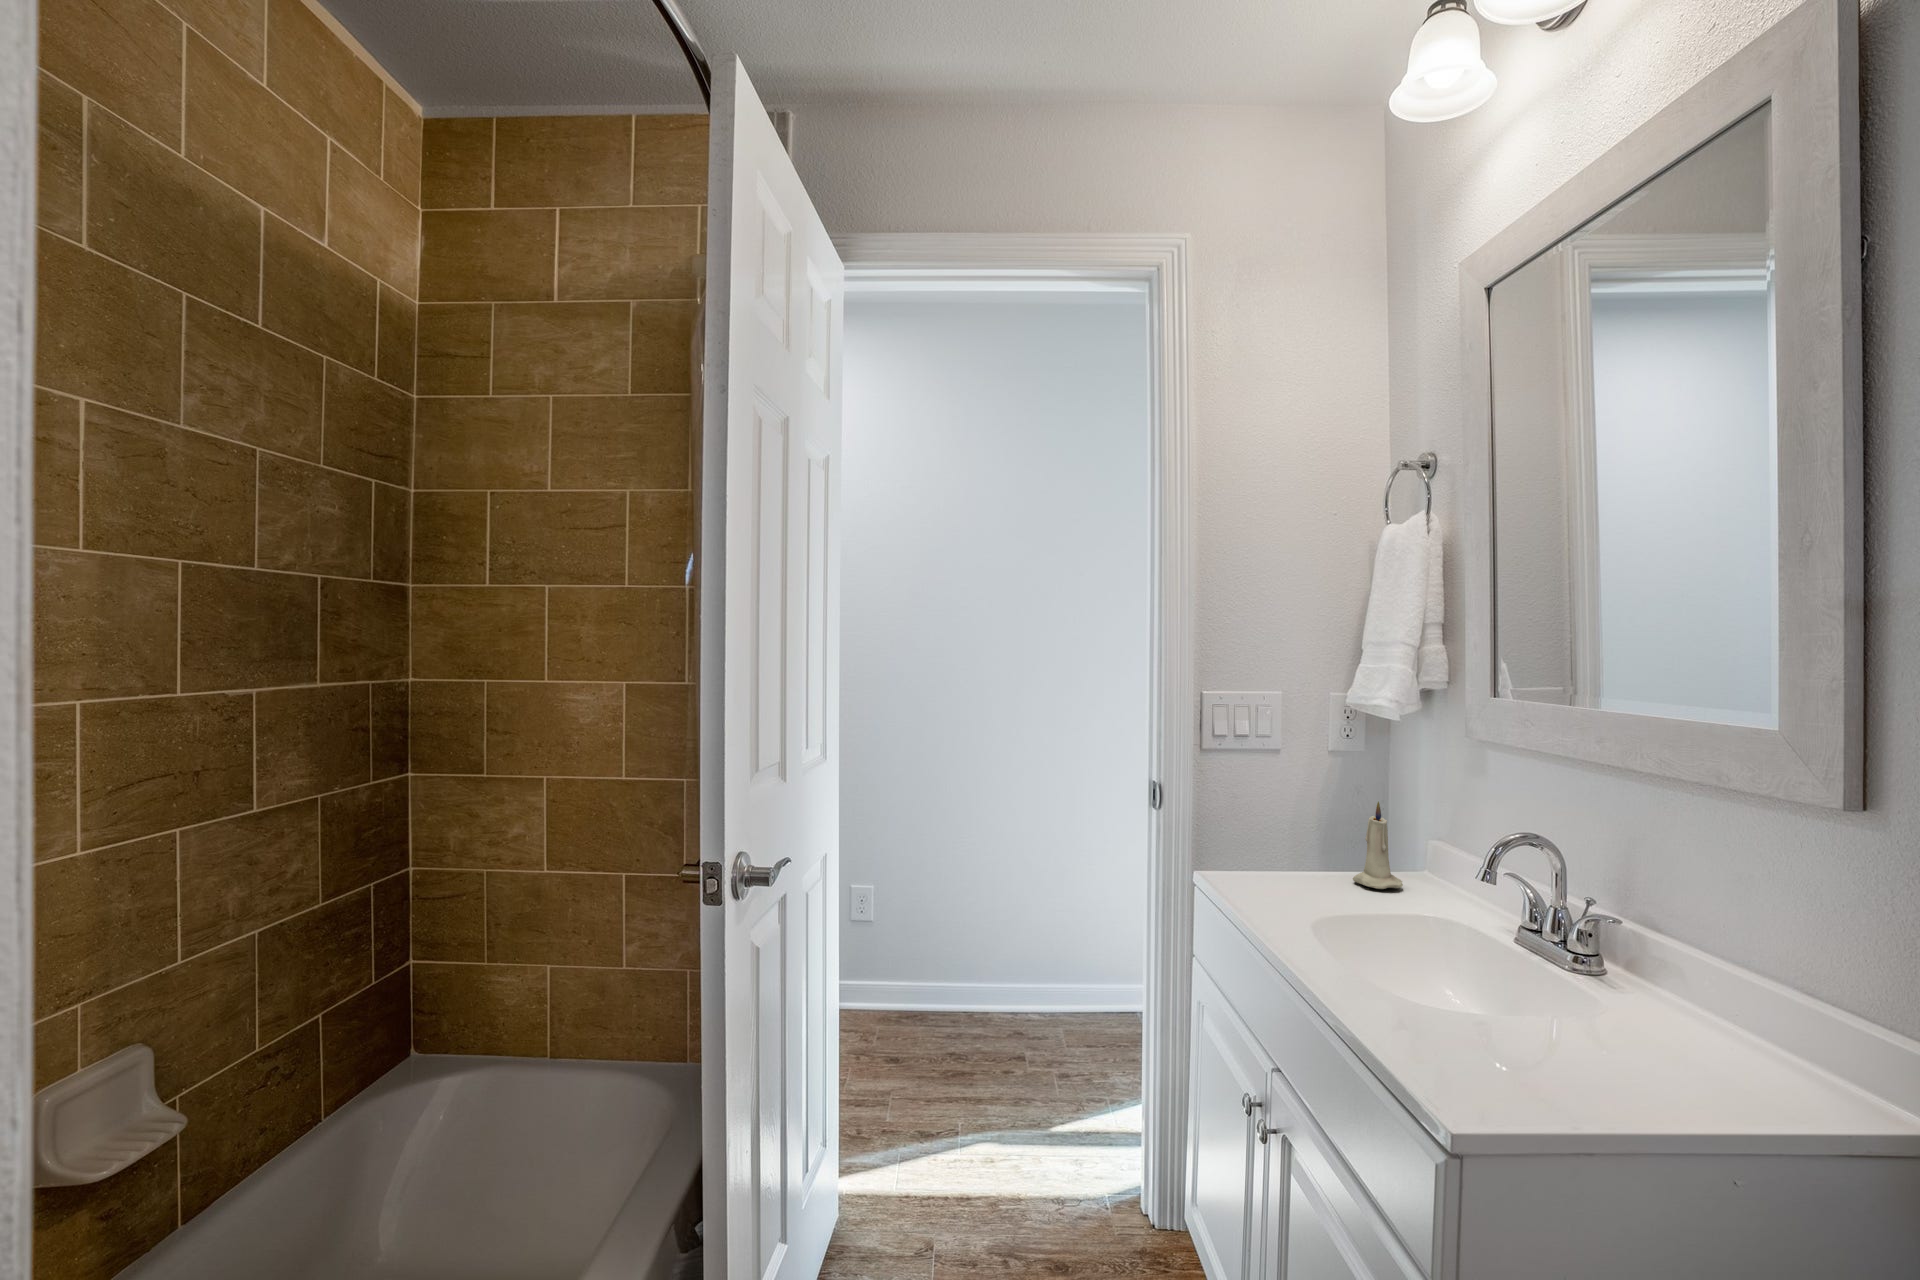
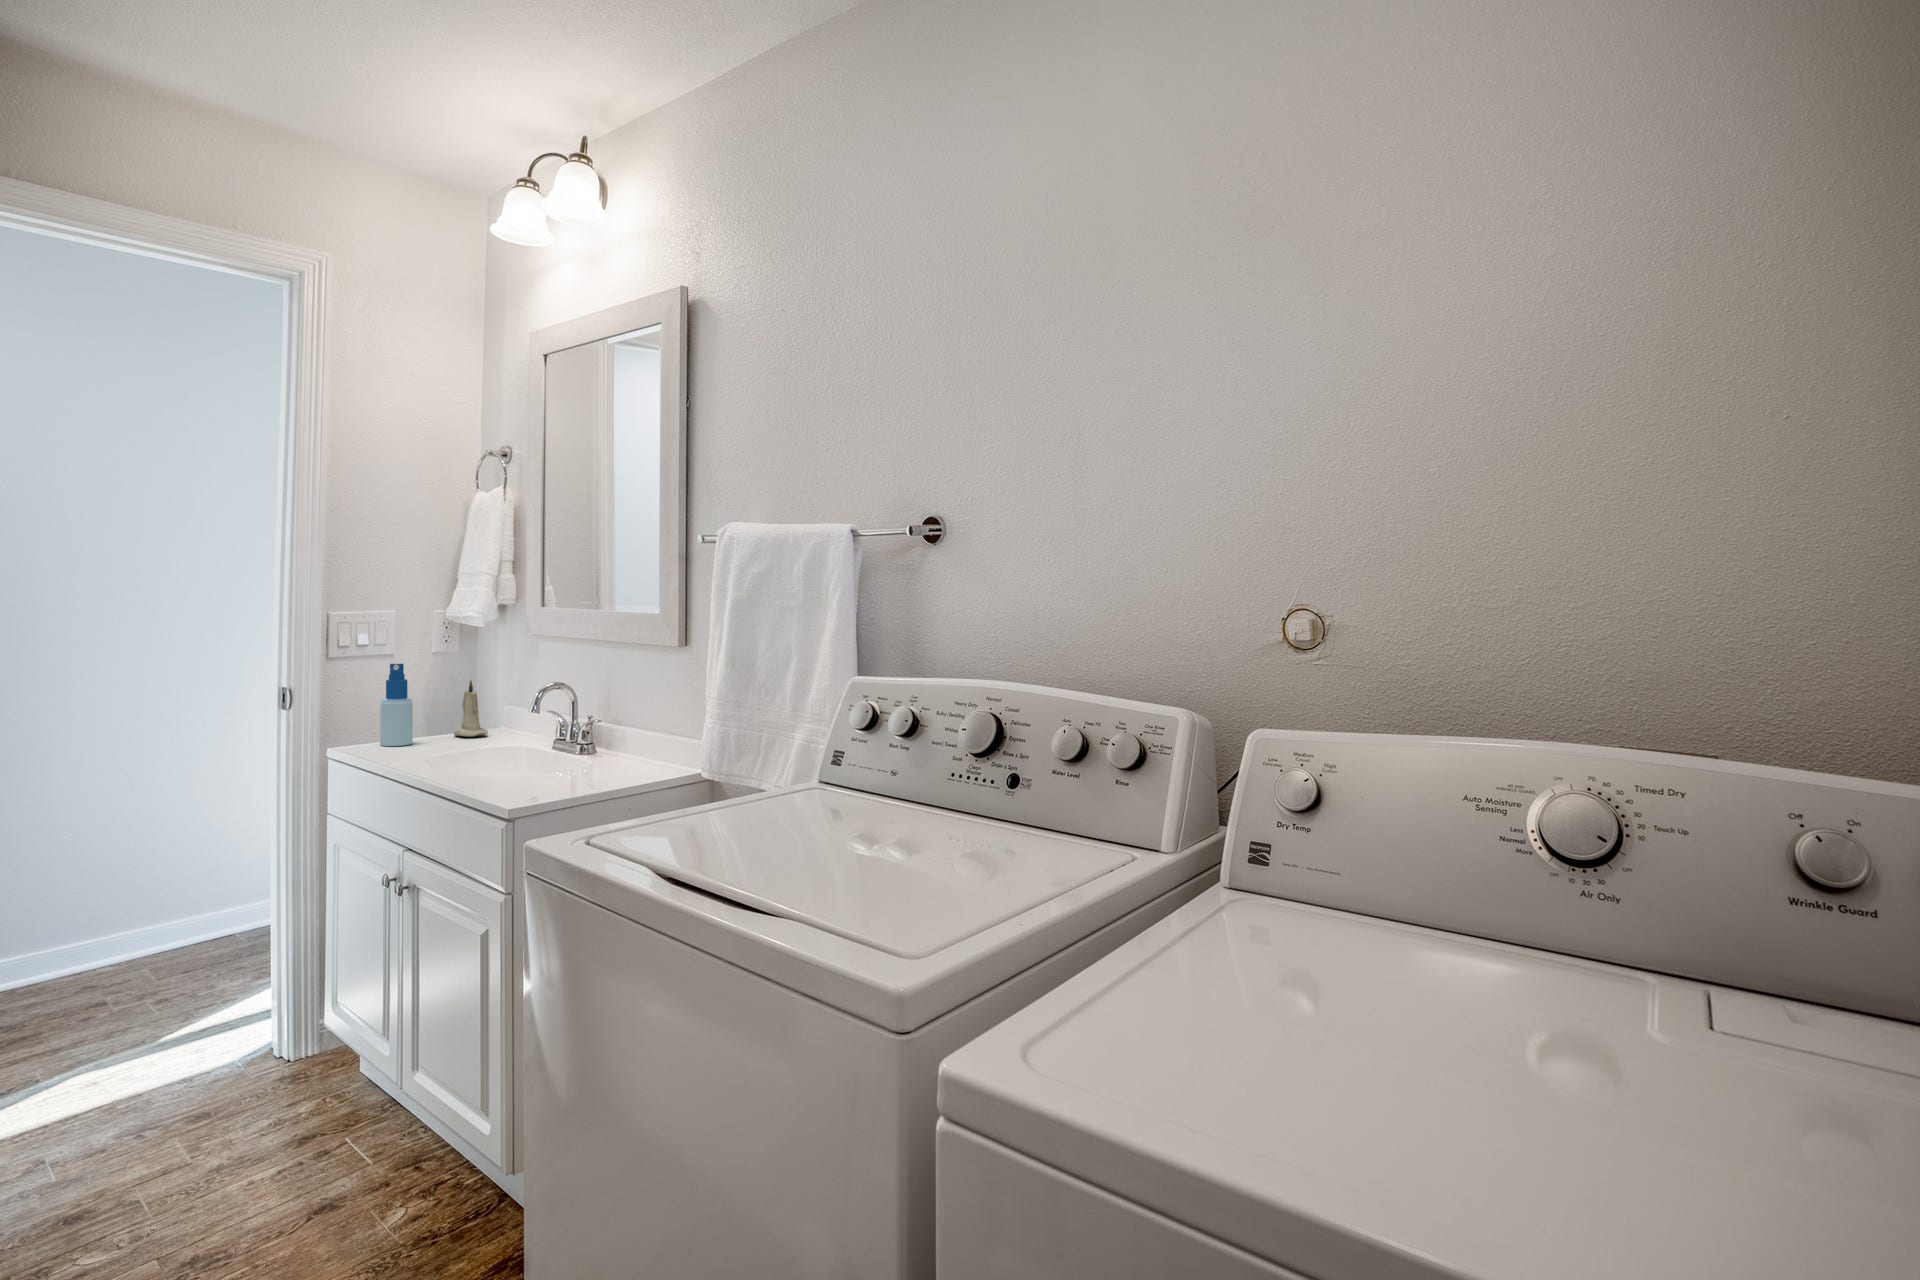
spray bottle: none [1255,772,1298,893] -> present [380,663,413,746]

